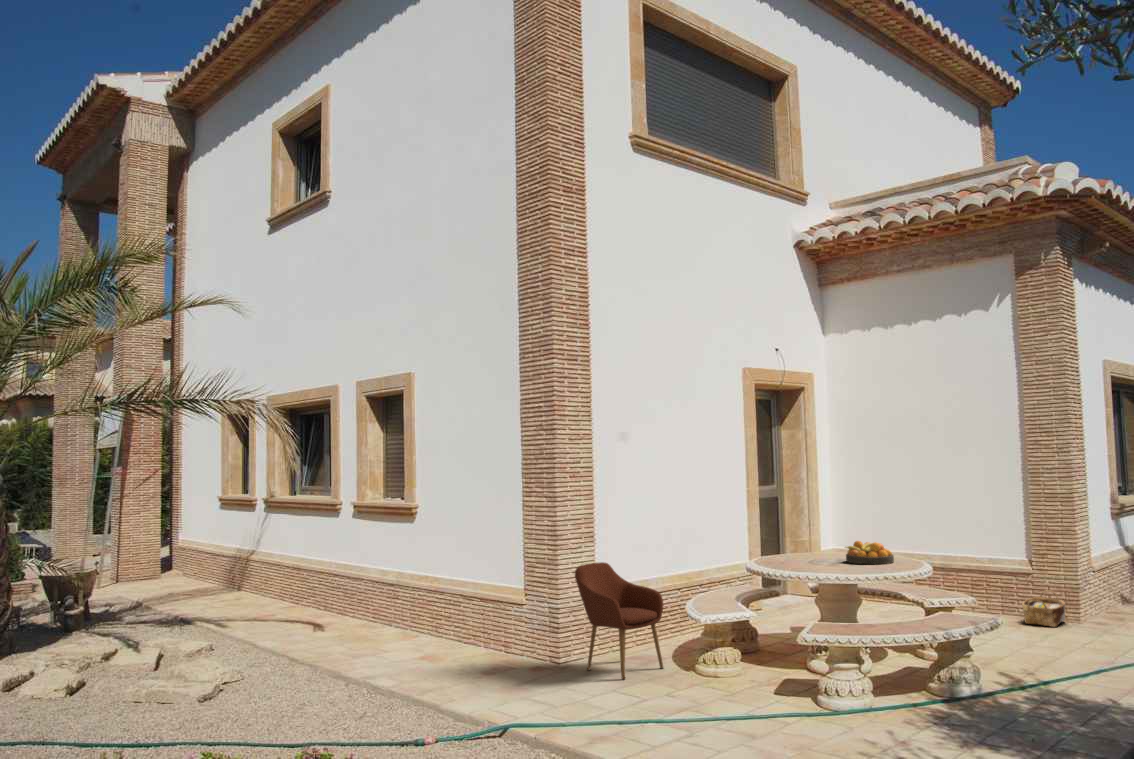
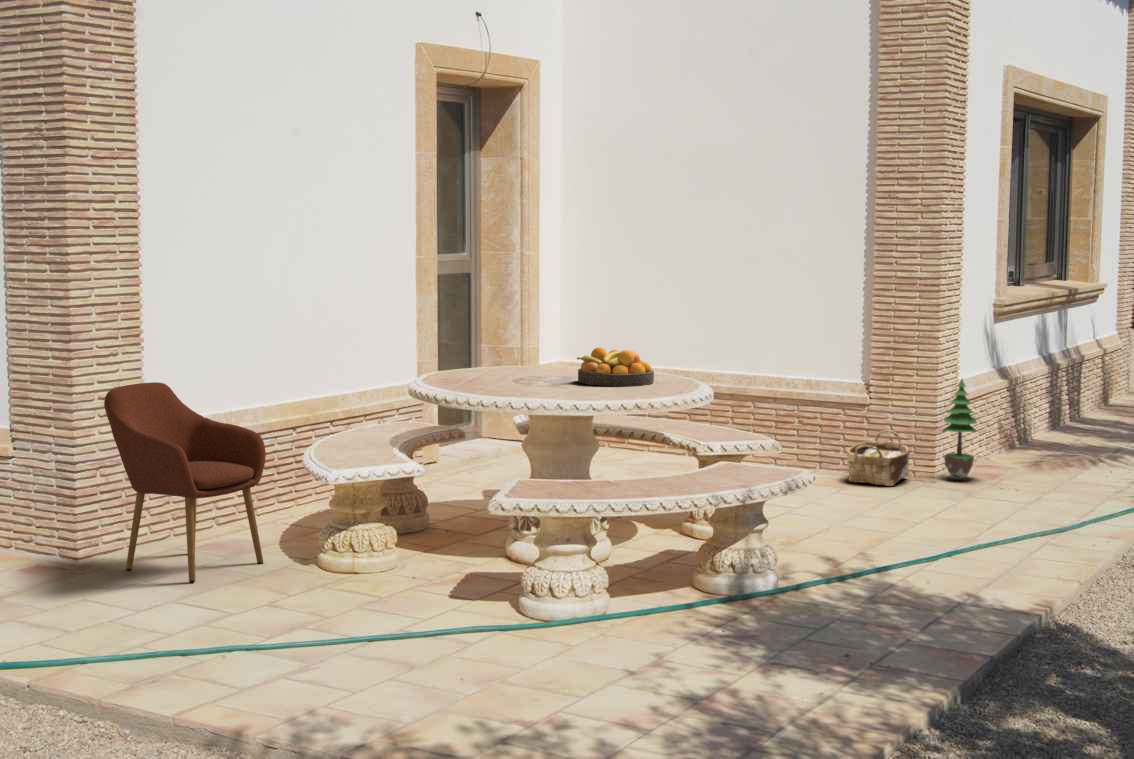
potted tree: none [1085,557,1112,624] -> present [941,379,977,480]

